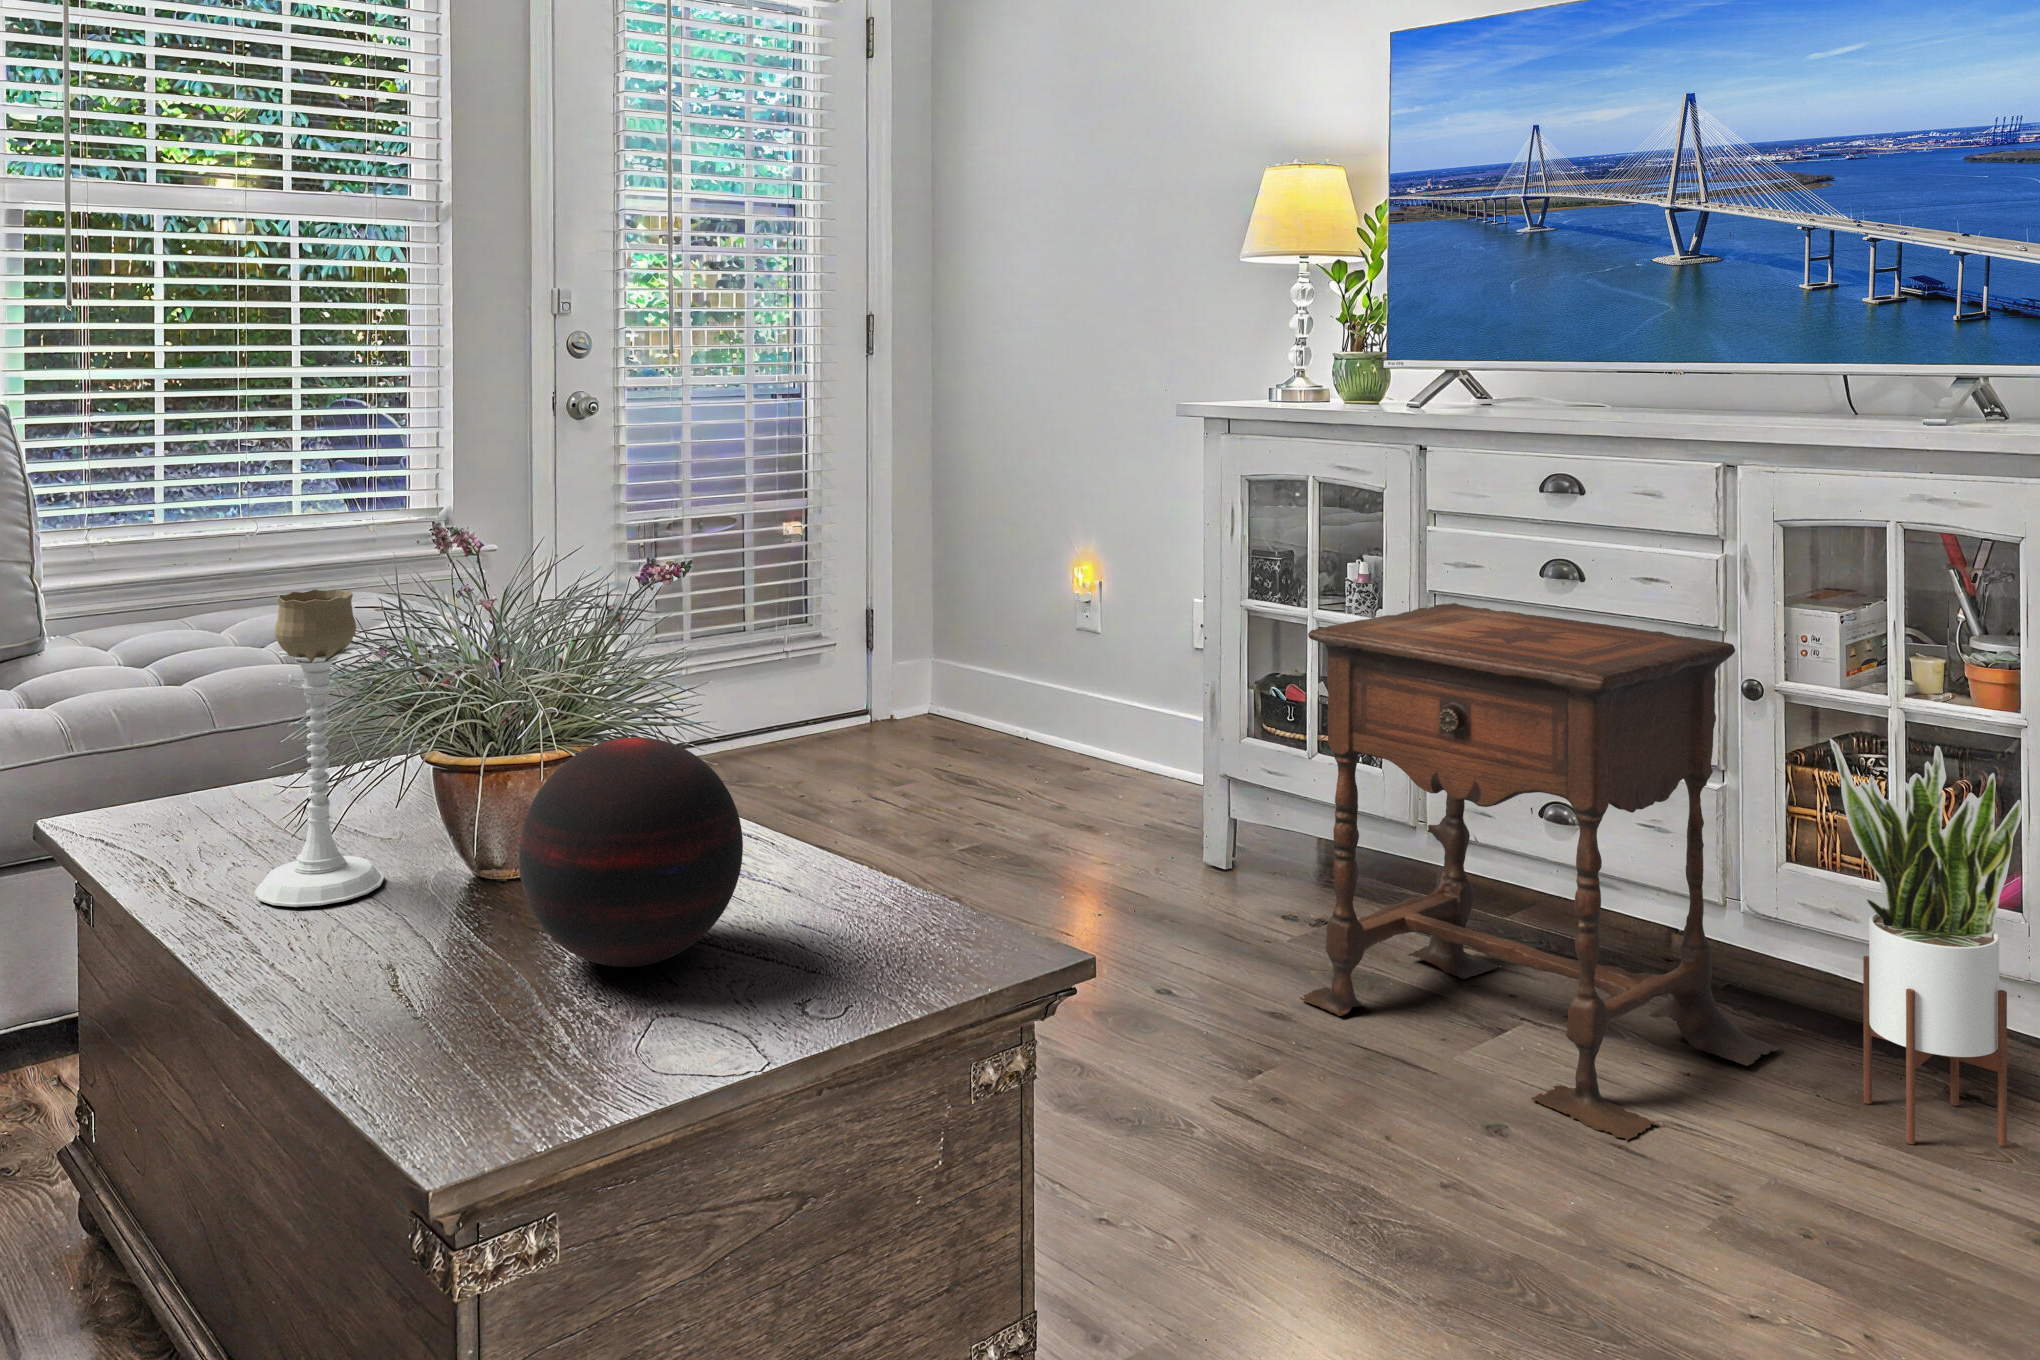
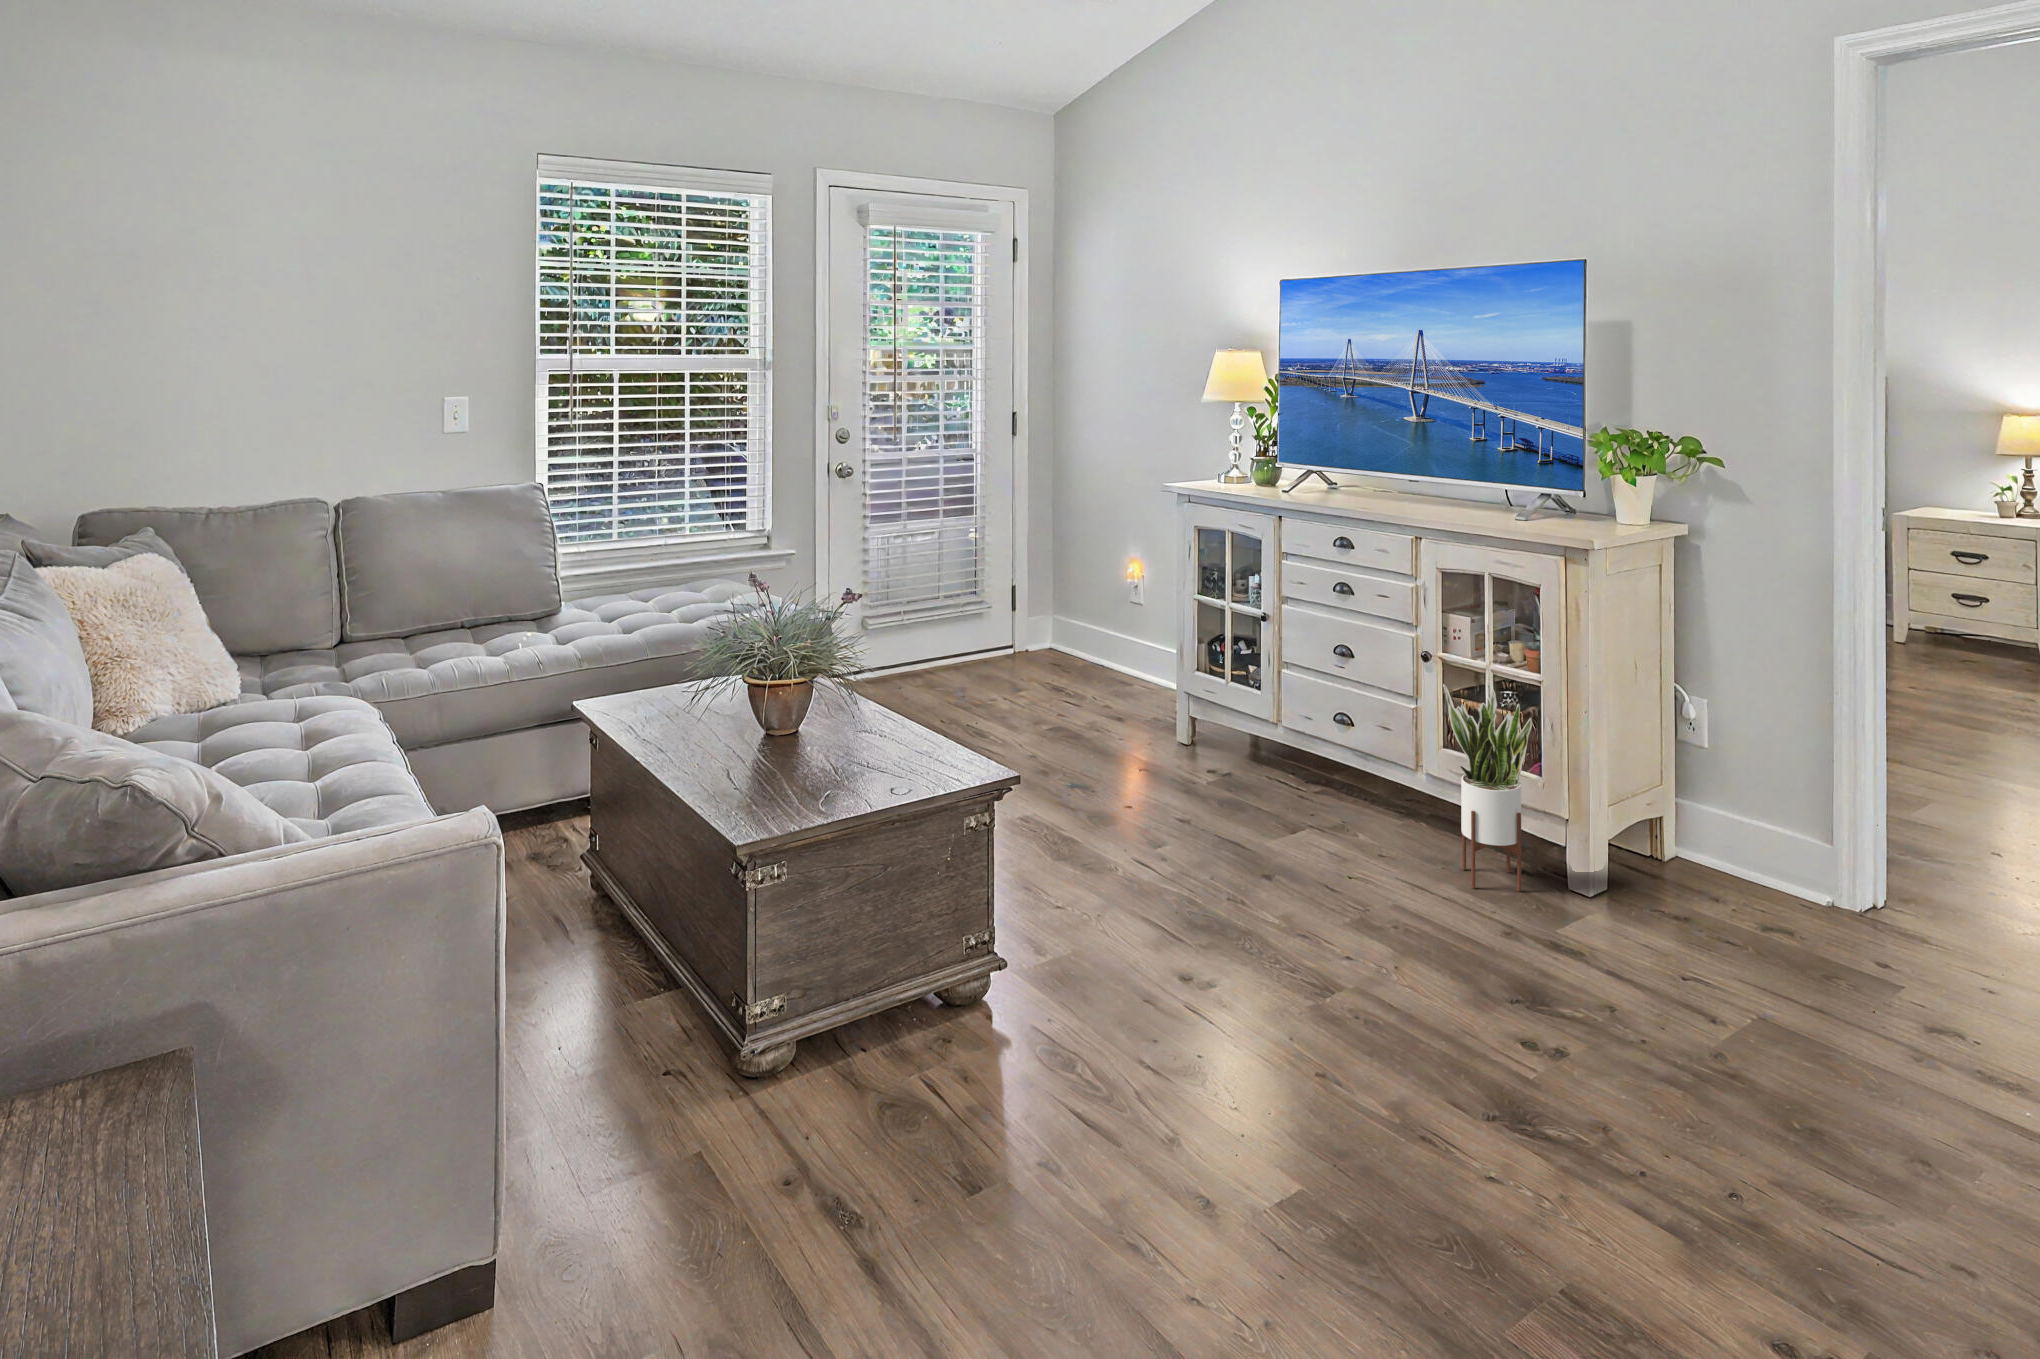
candle holder: present [255,589,384,907] -> none [671,603,726,744]
side table: present [1299,603,1779,1141] -> none [1195,604,1435,882]
decorative orb: present [519,737,743,967] -> none [781,675,875,772]

